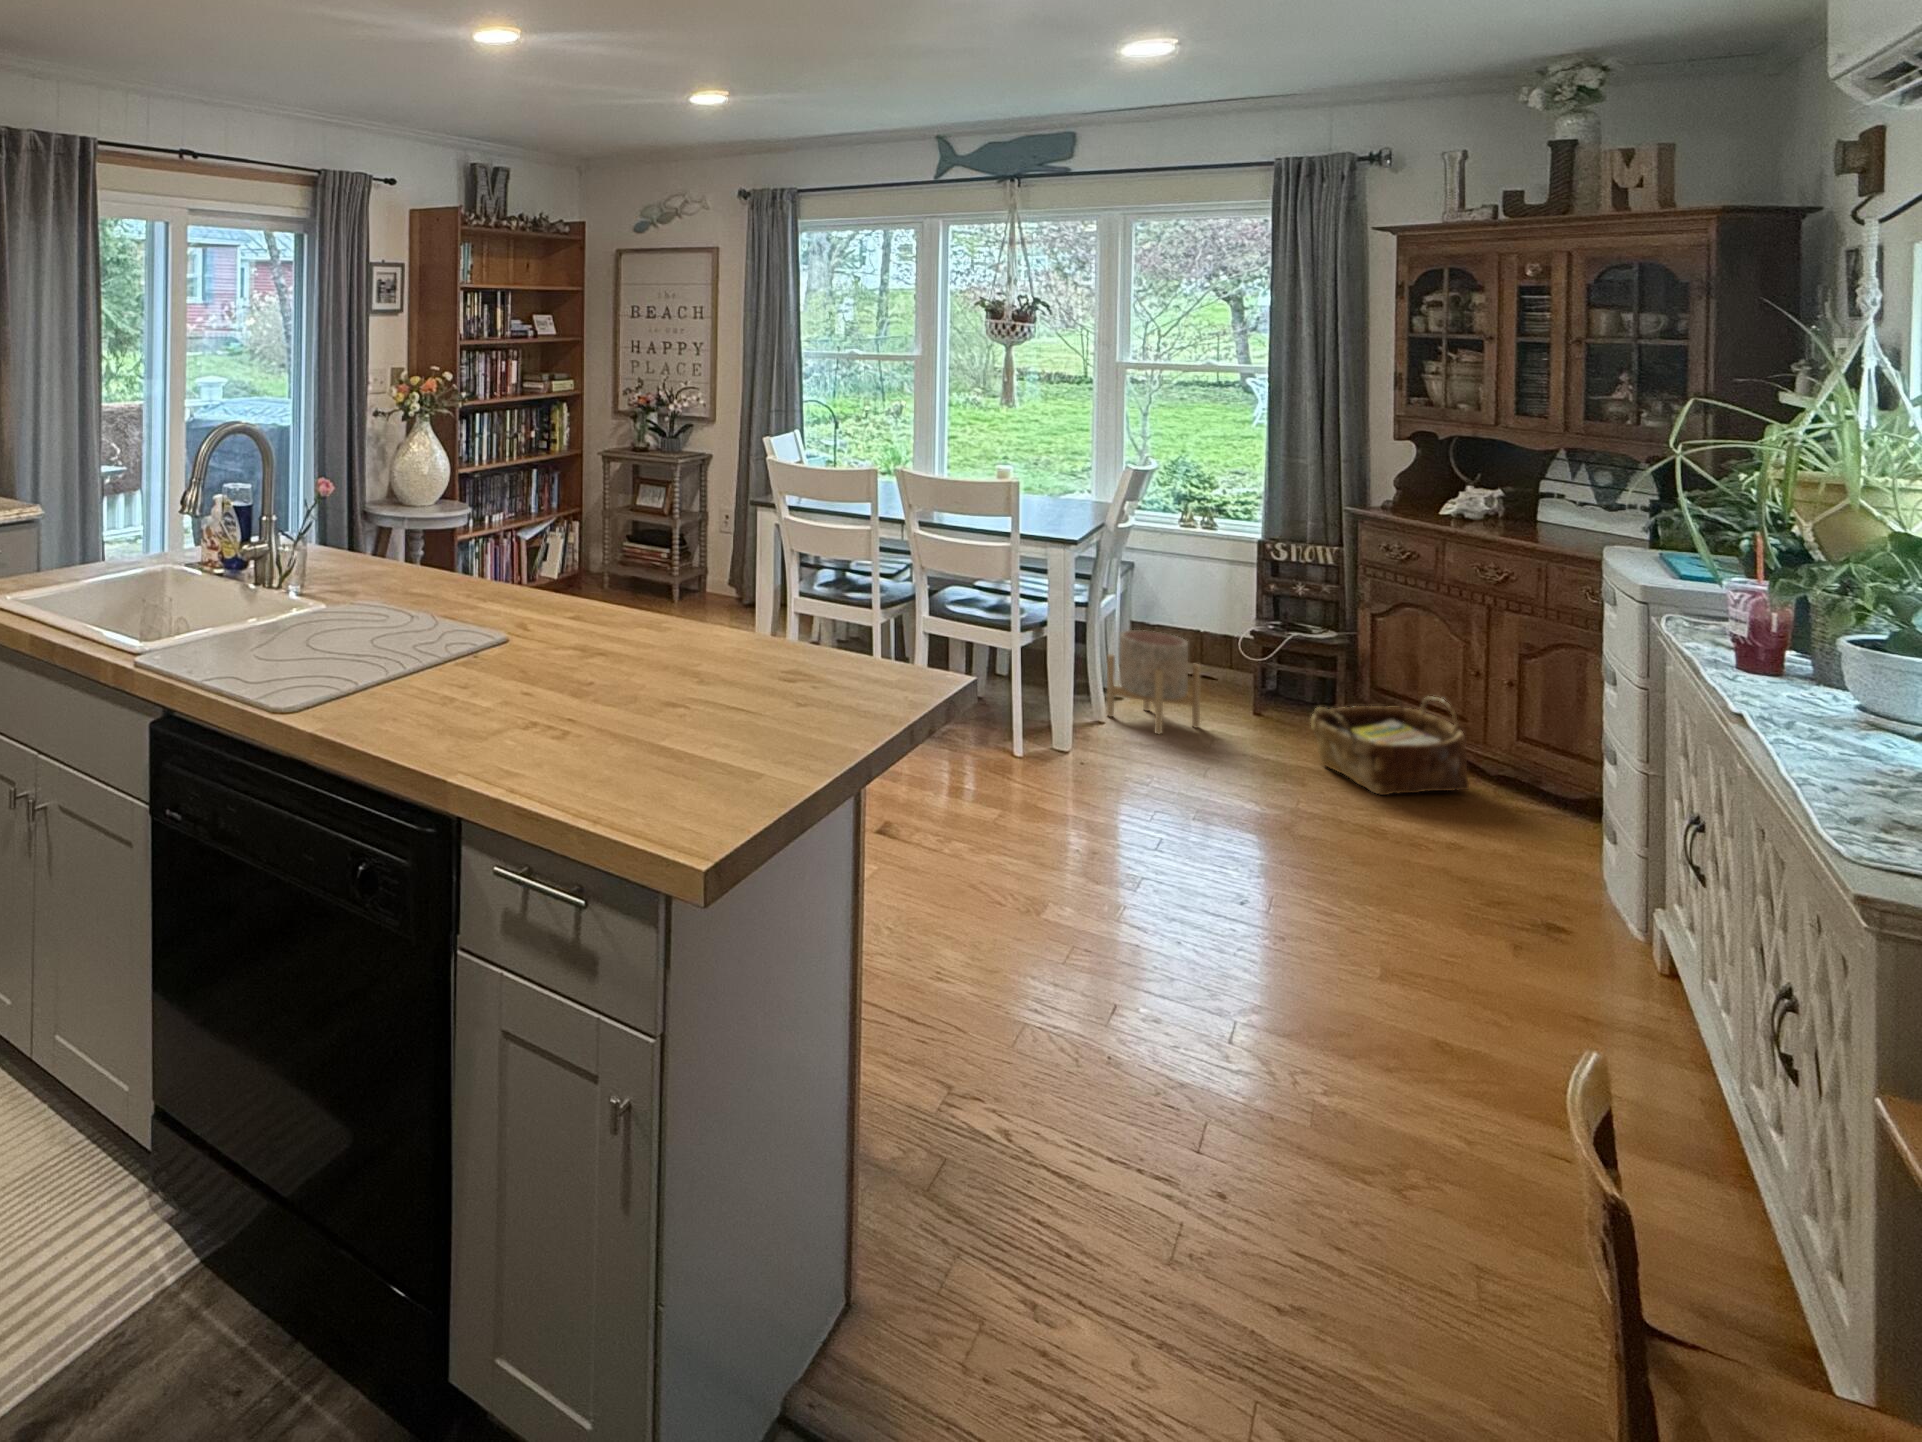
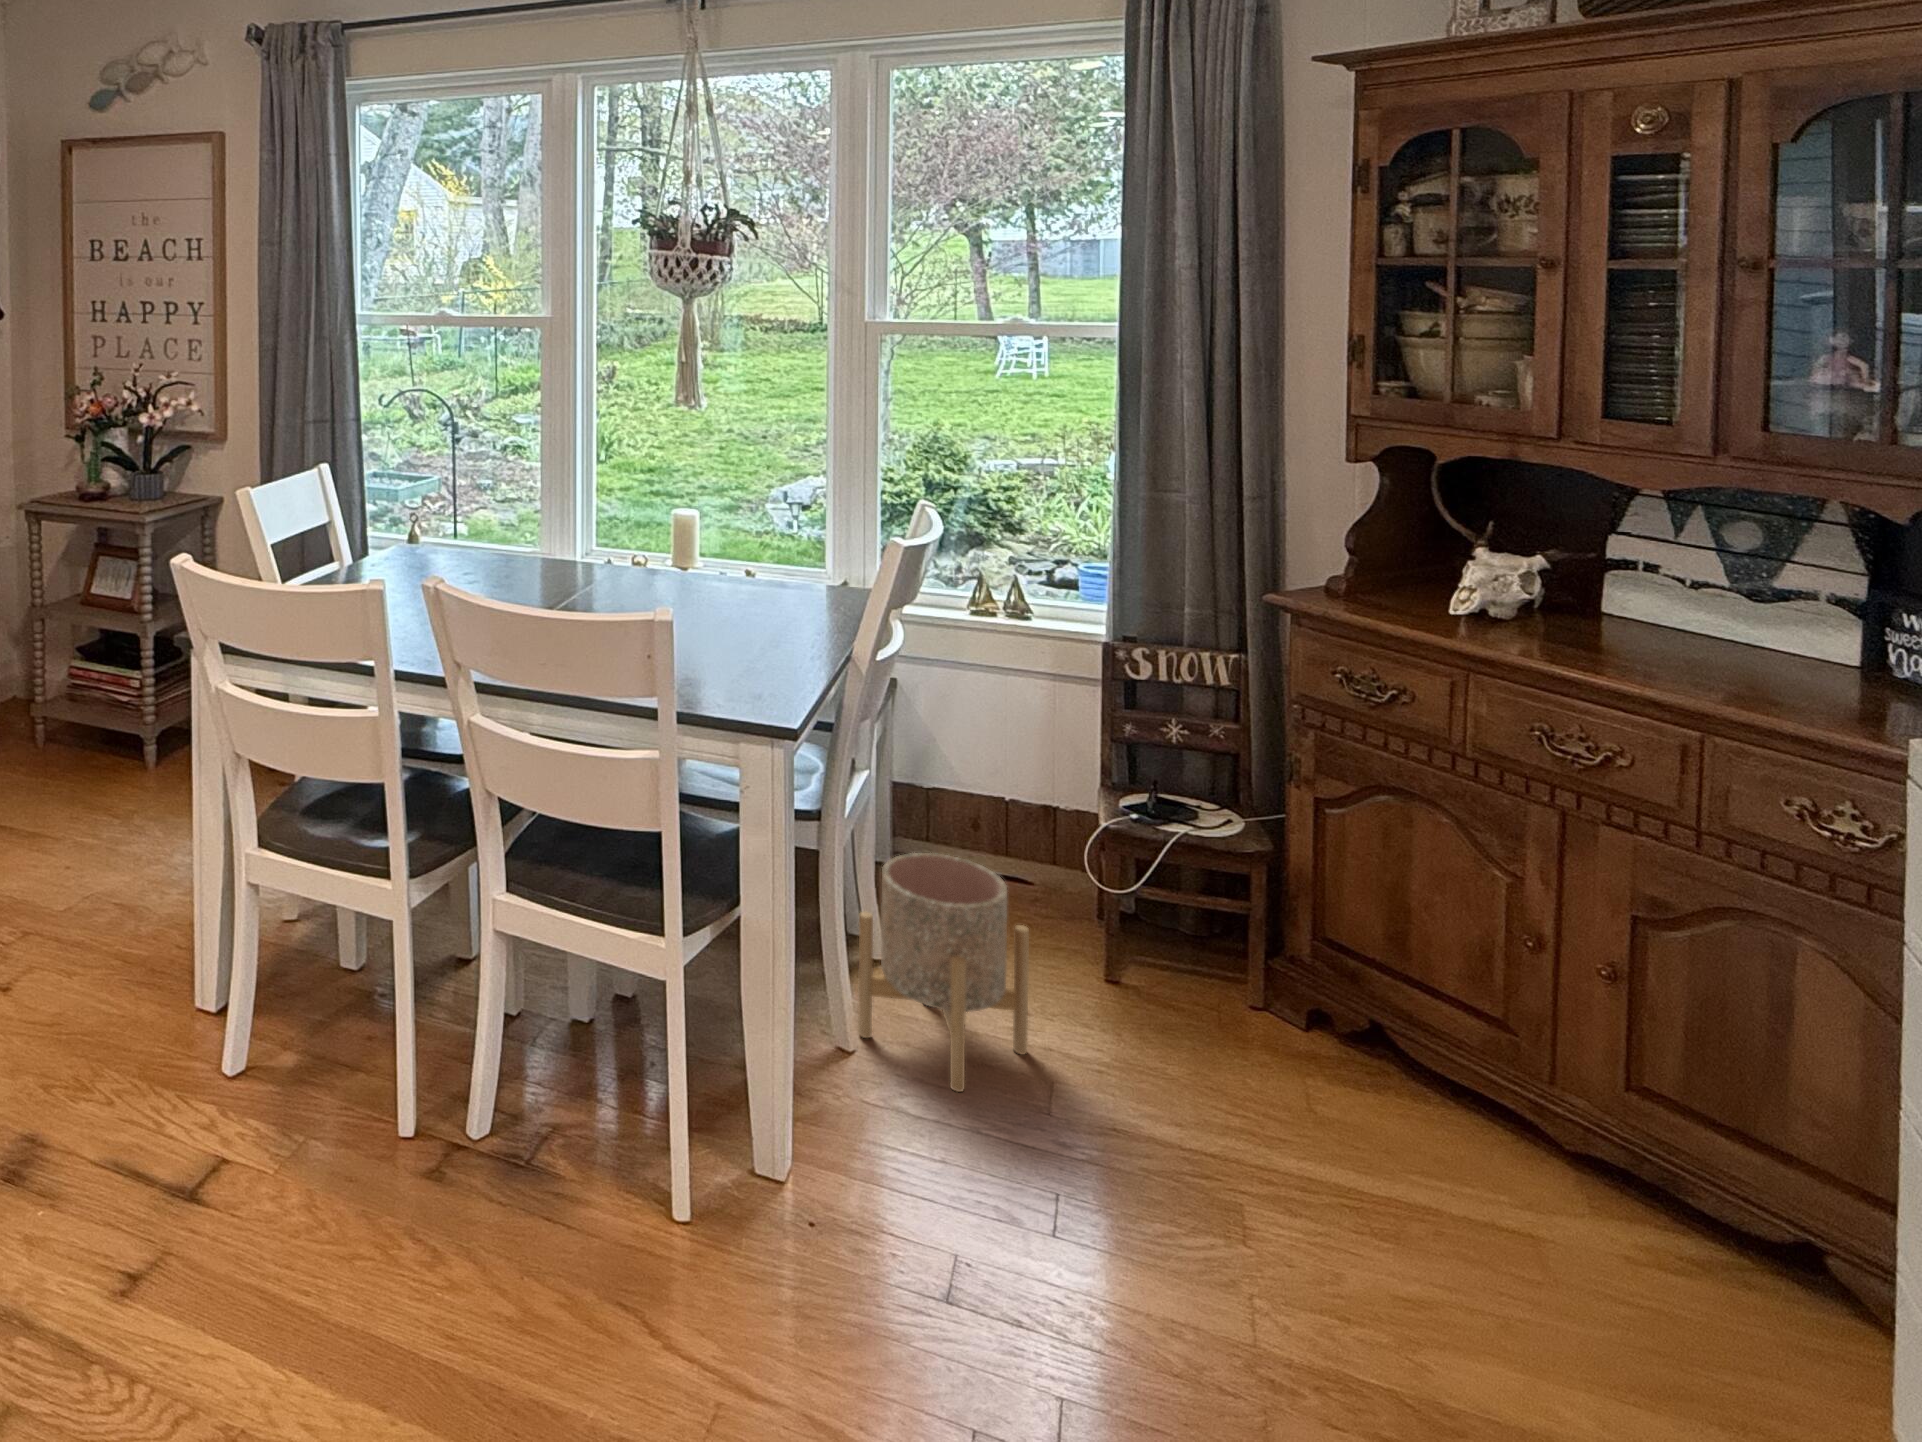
woven basket: present [1311,696,1469,795] -> none [1256,1008,1573,1281]

